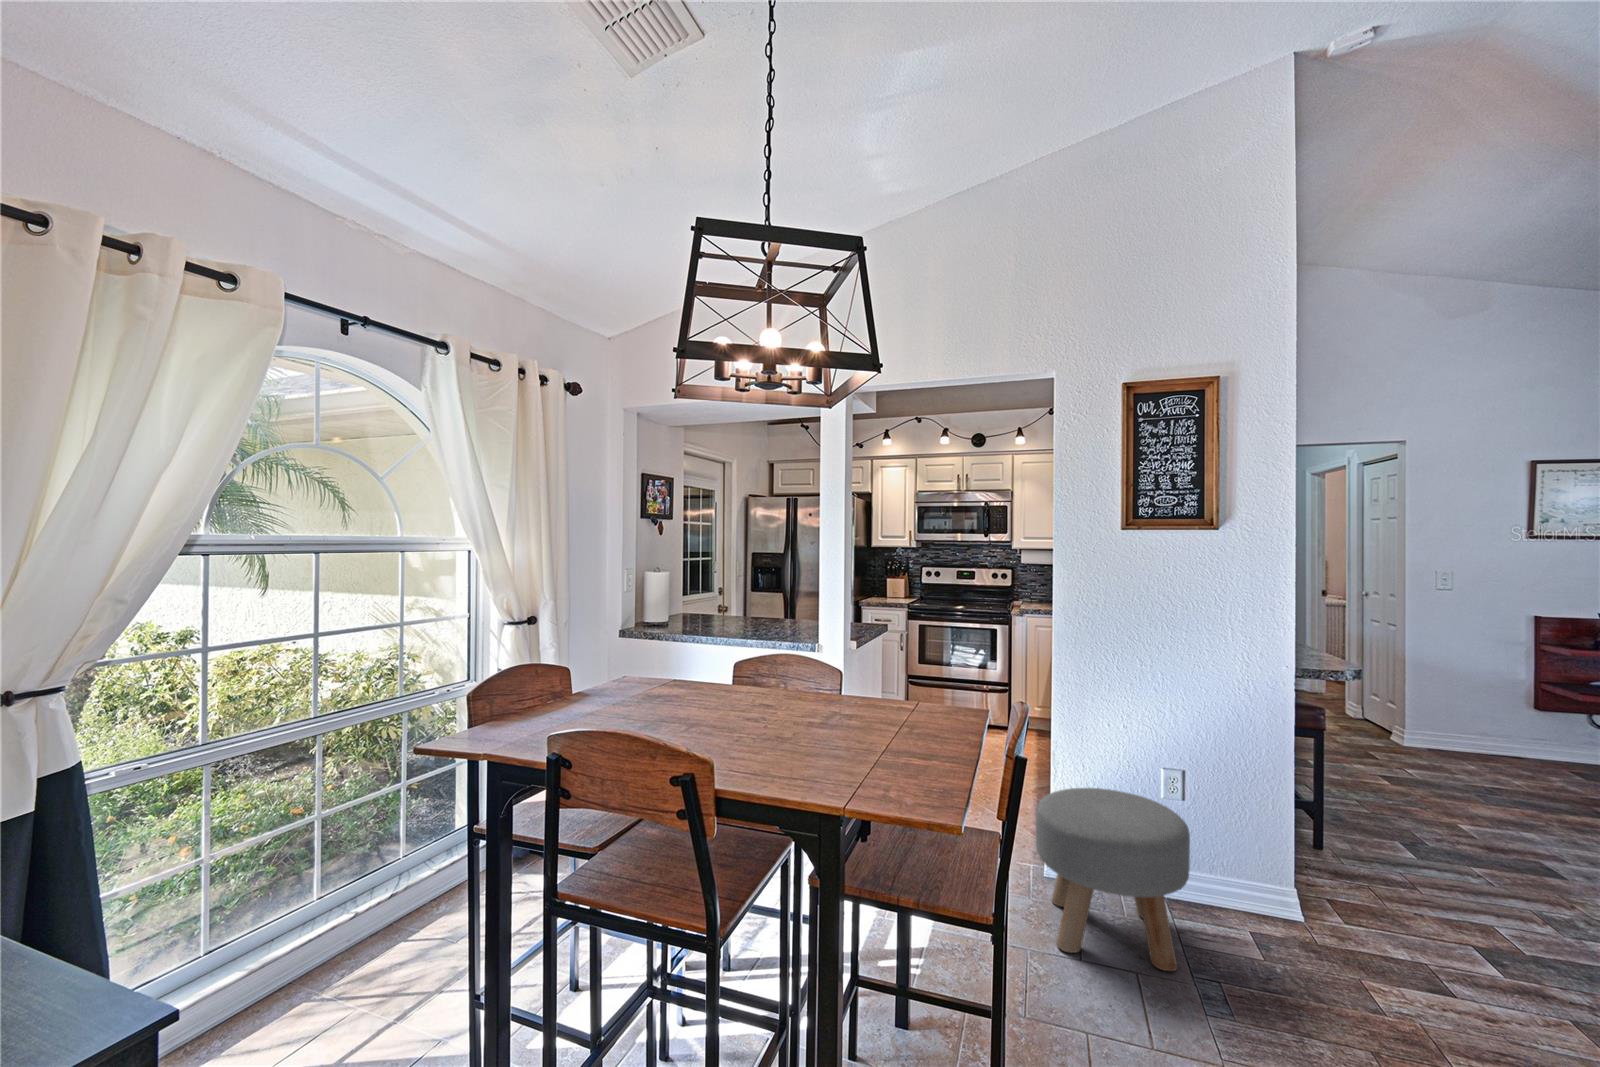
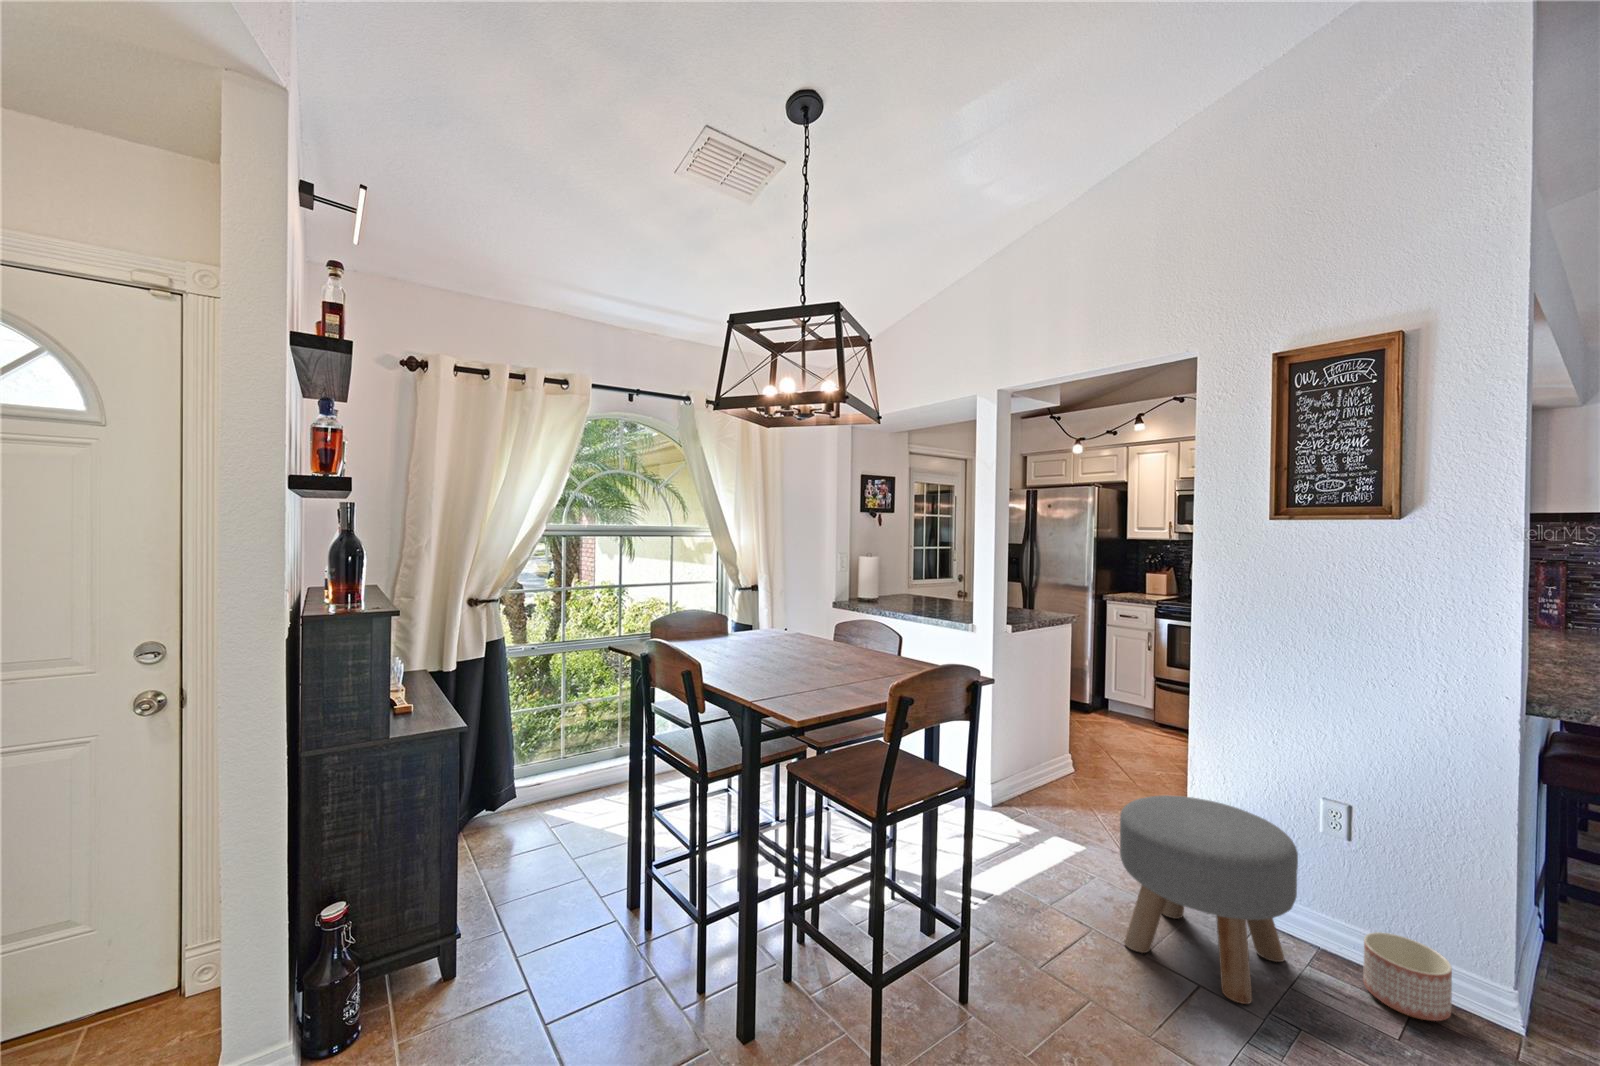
planter: none [1211,868,1274,933] -> present [1363,932,1452,1021]

